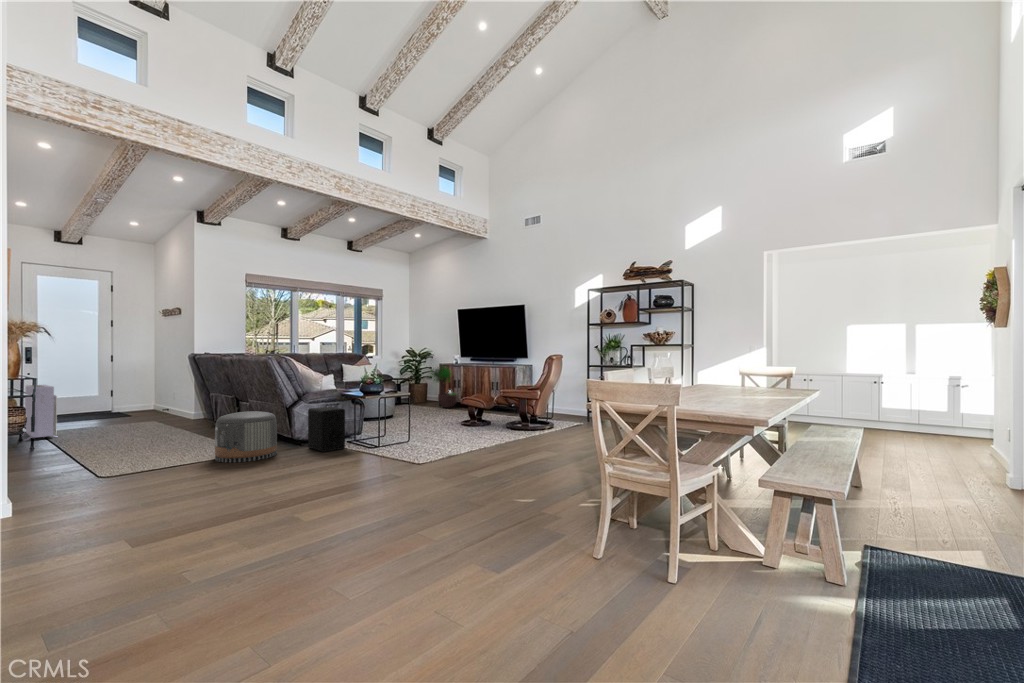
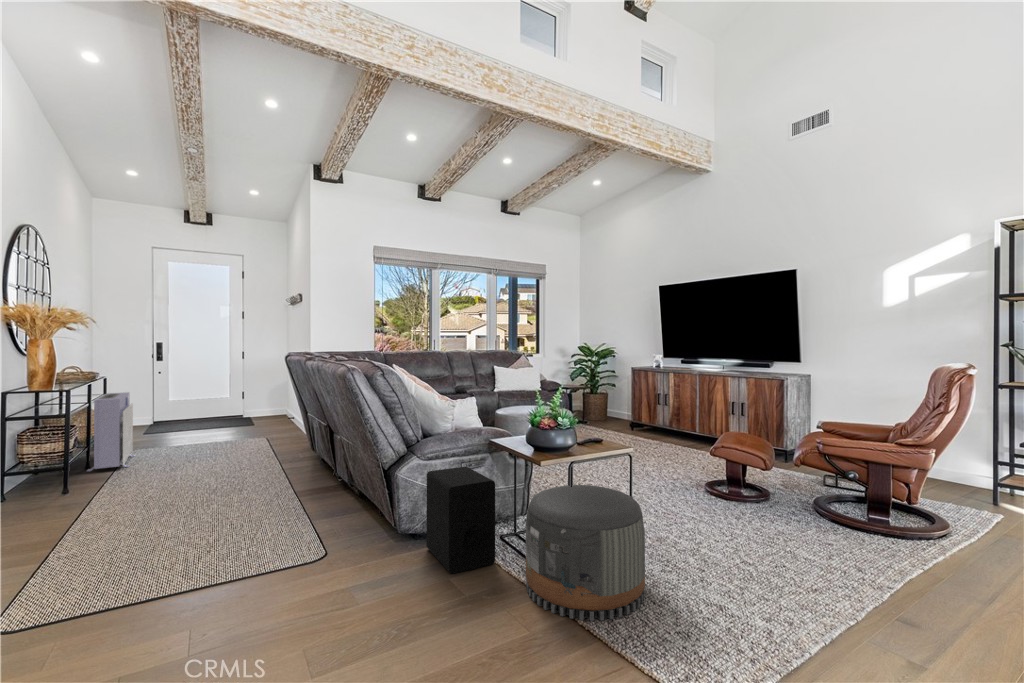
potted tree: present [431,367,457,408] -> none [617,366,664,437]
pouf: present [215,411,277,462] -> present [526,485,645,621]

